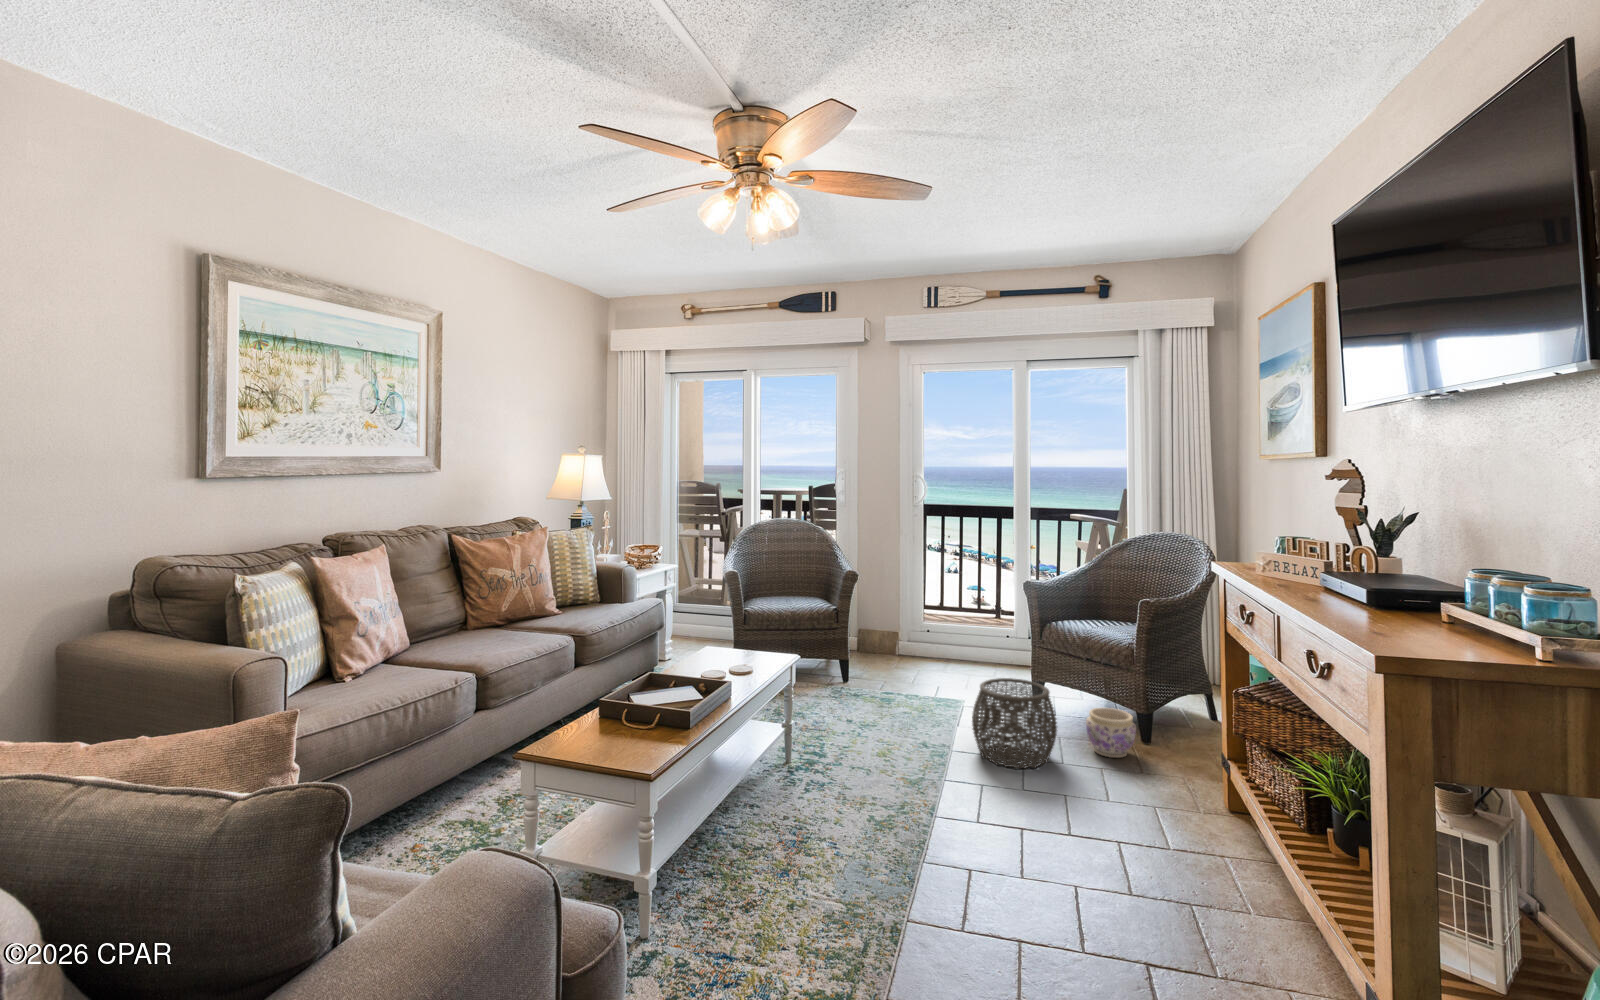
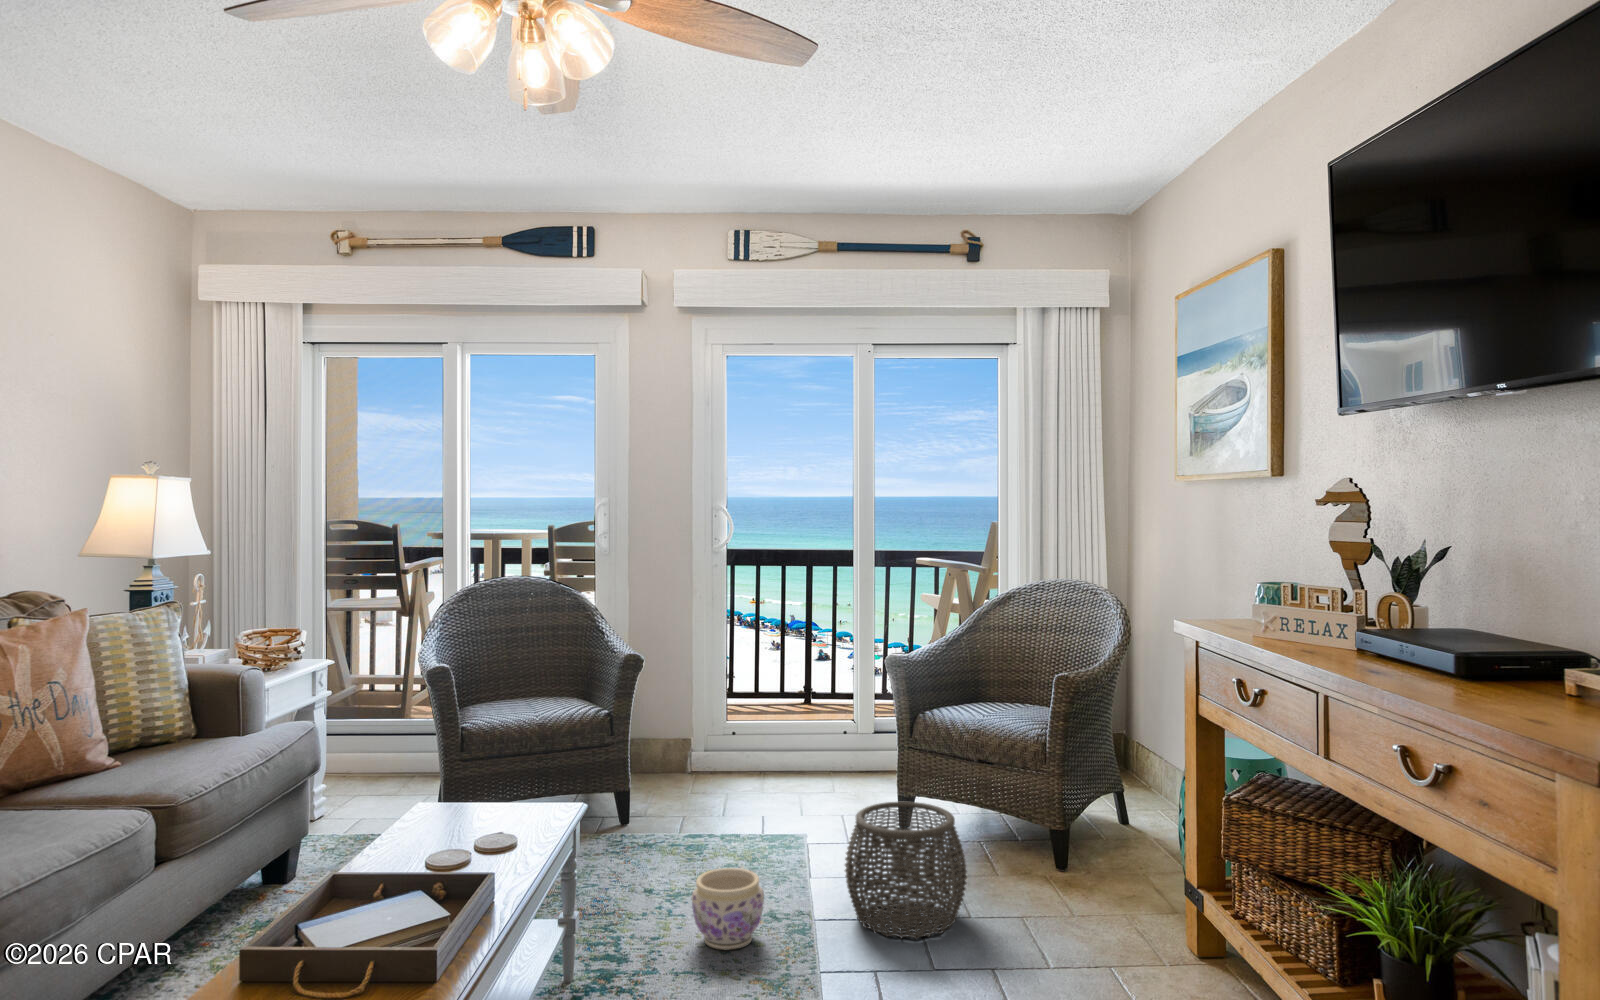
planter: present [1086,708,1136,758] -> present [692,868,764,950]

